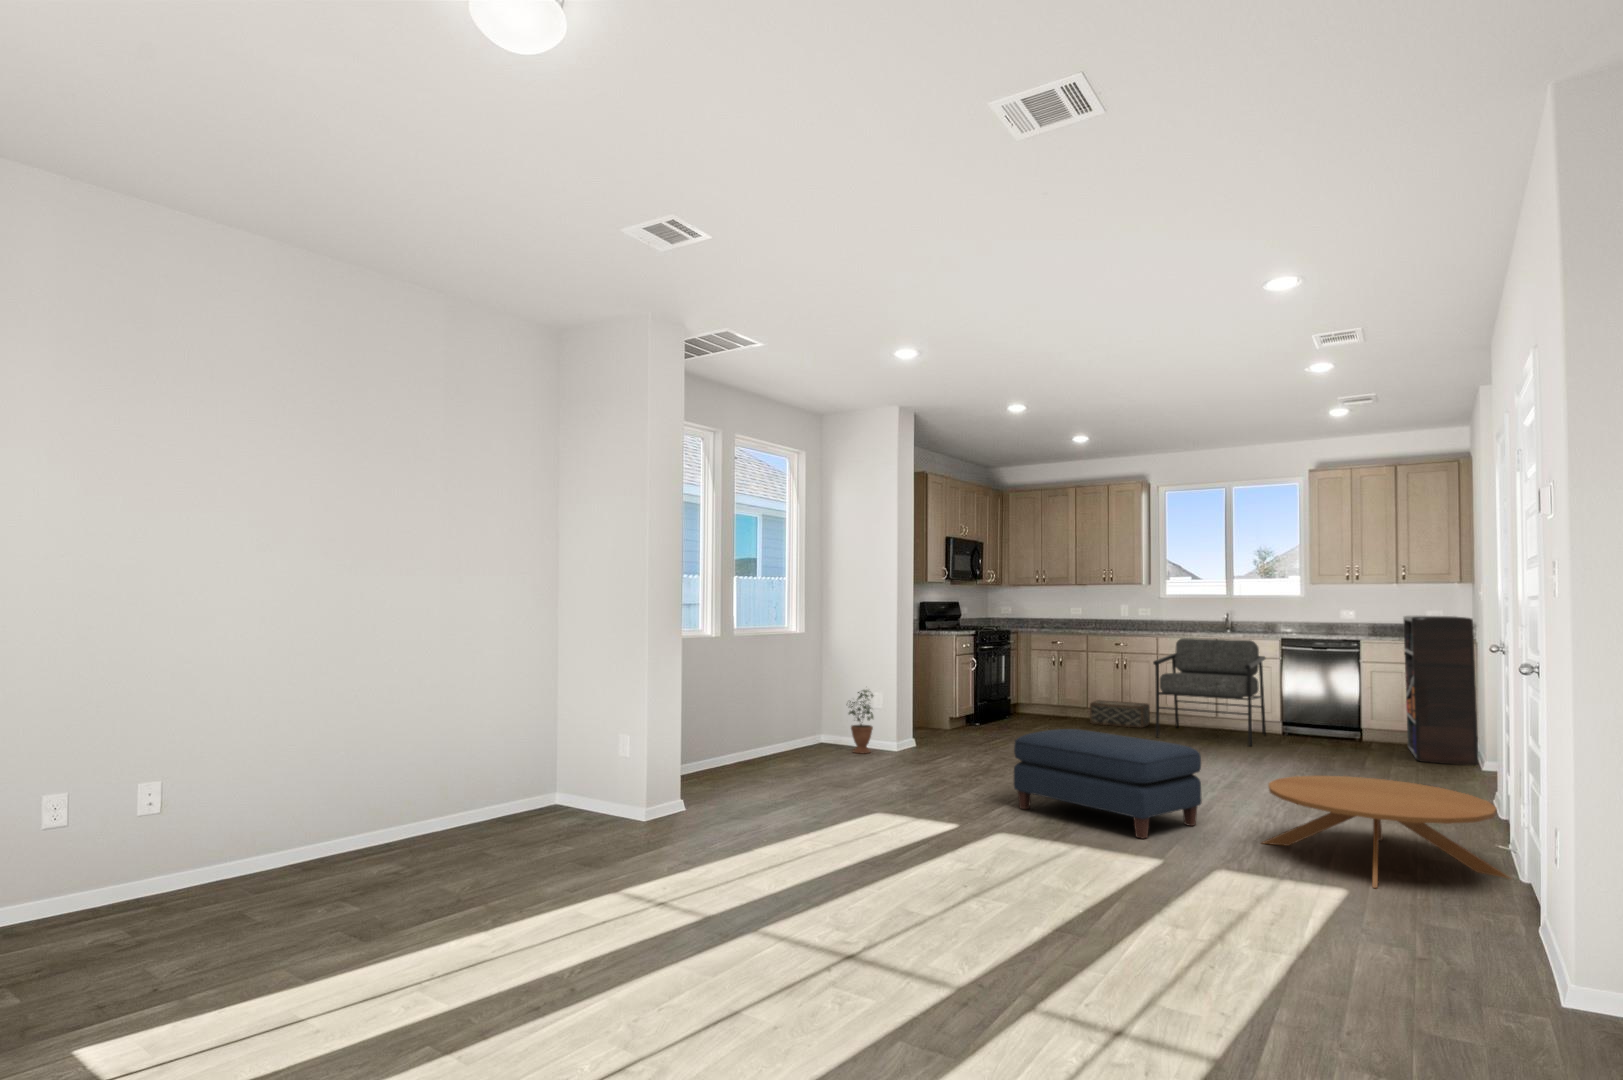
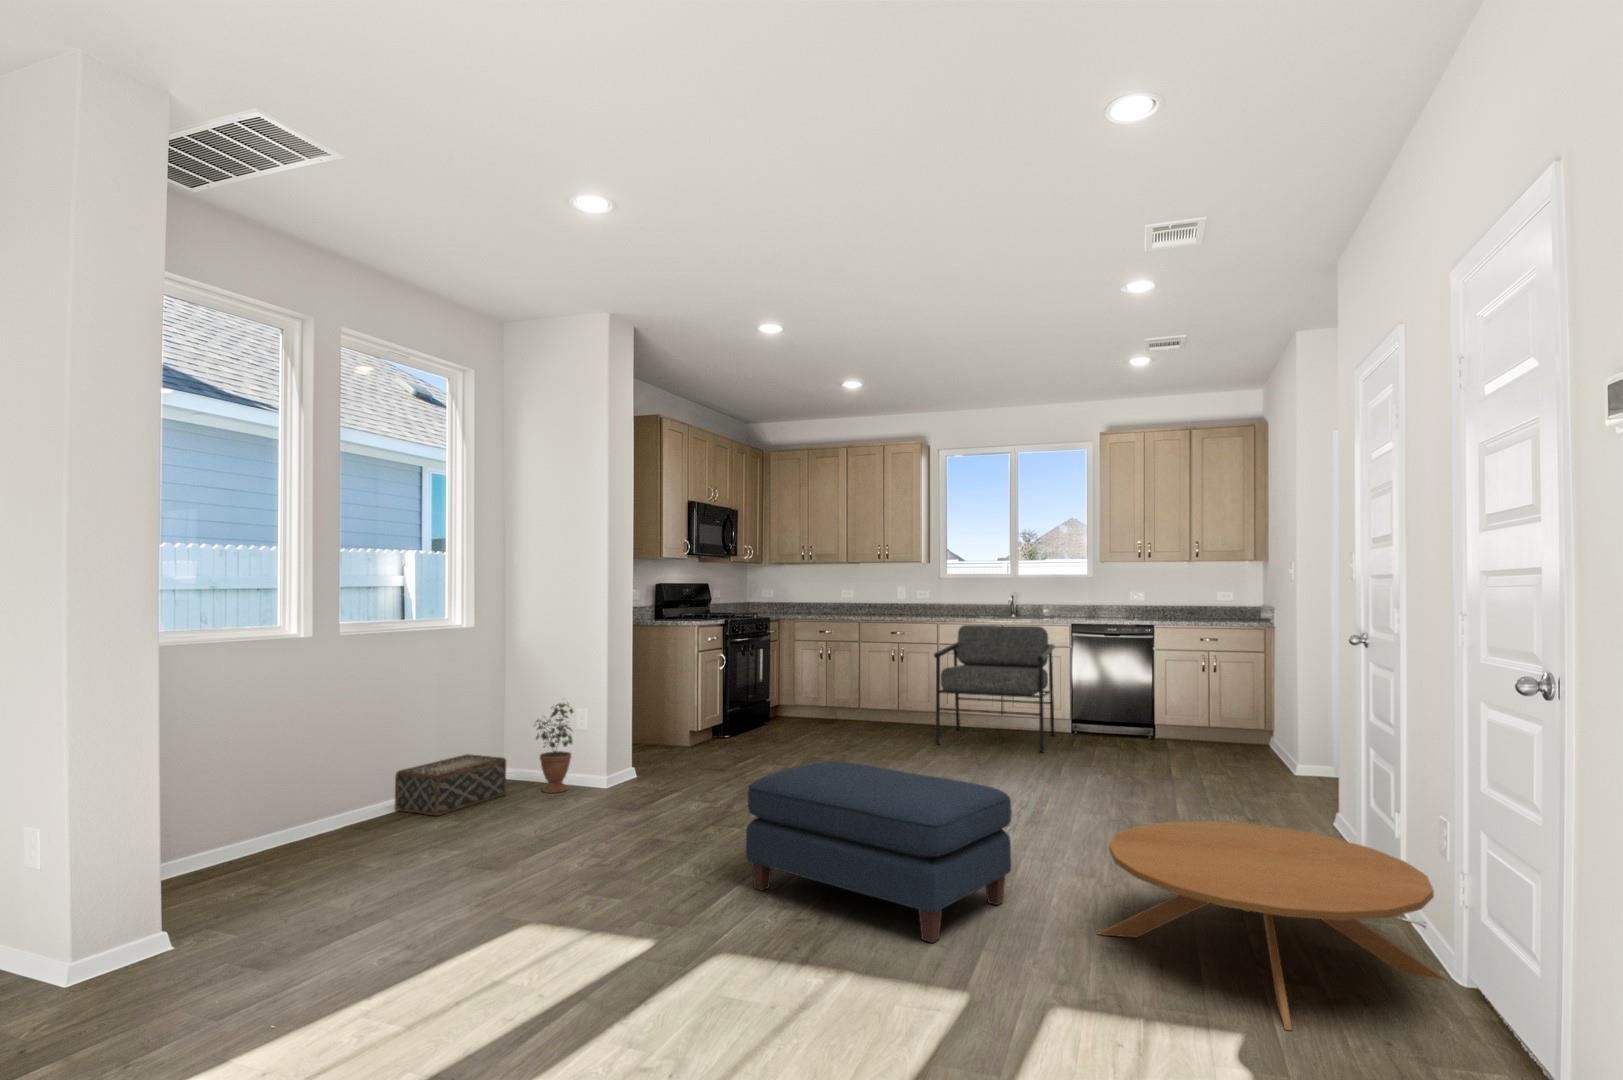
bookshelf: present [1403,615,1479,766] -> none [1201,597,1286,768]
woven basket: present [1090,700,1150,728] -> present [395,754,506,816]

